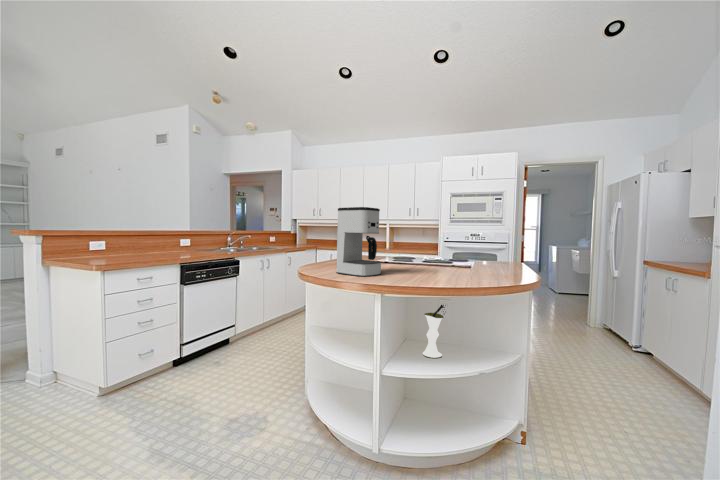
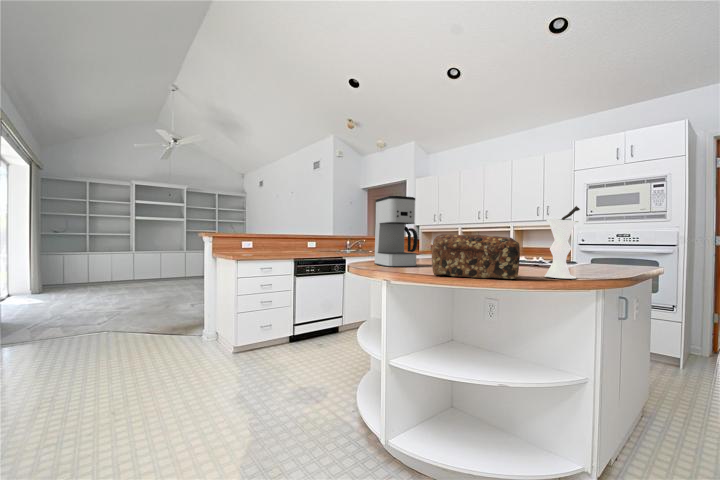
bread loaf: none [429,250,504,287] -> present [432,234,520,279]
vase: present [423,305,444,358] -> present [545,206,580,279]

